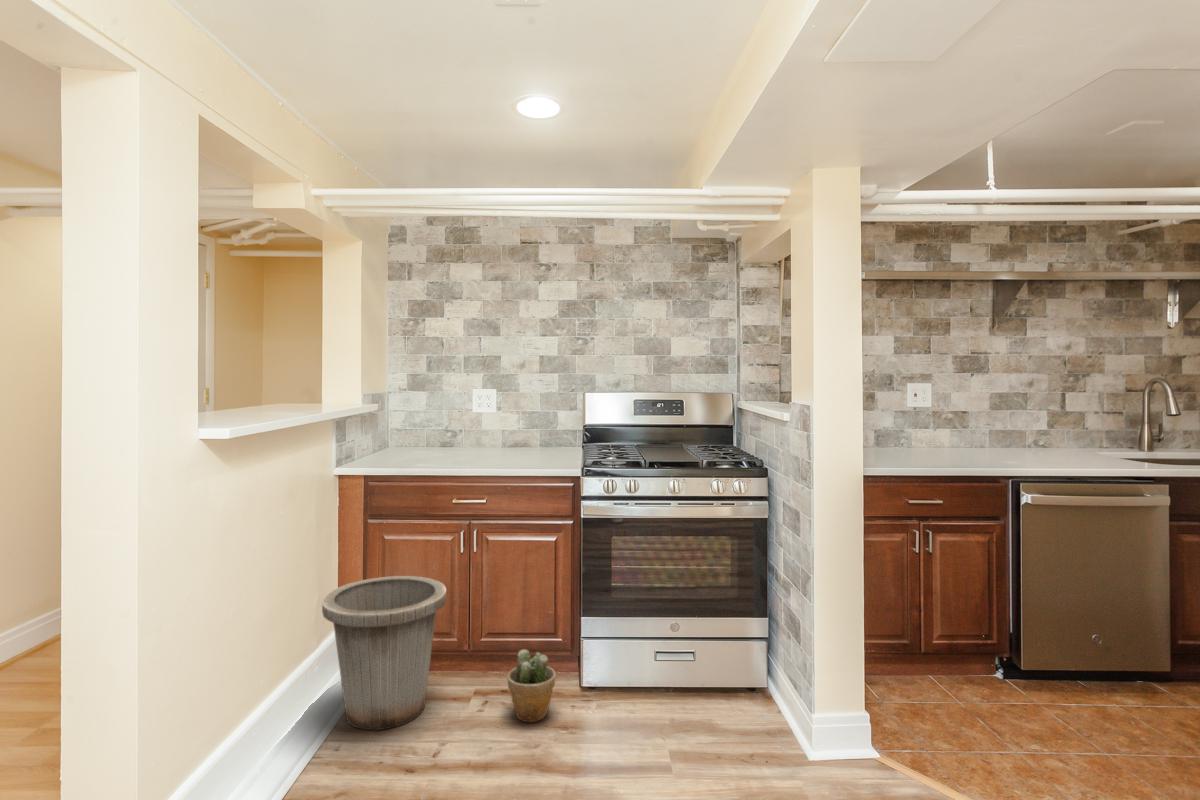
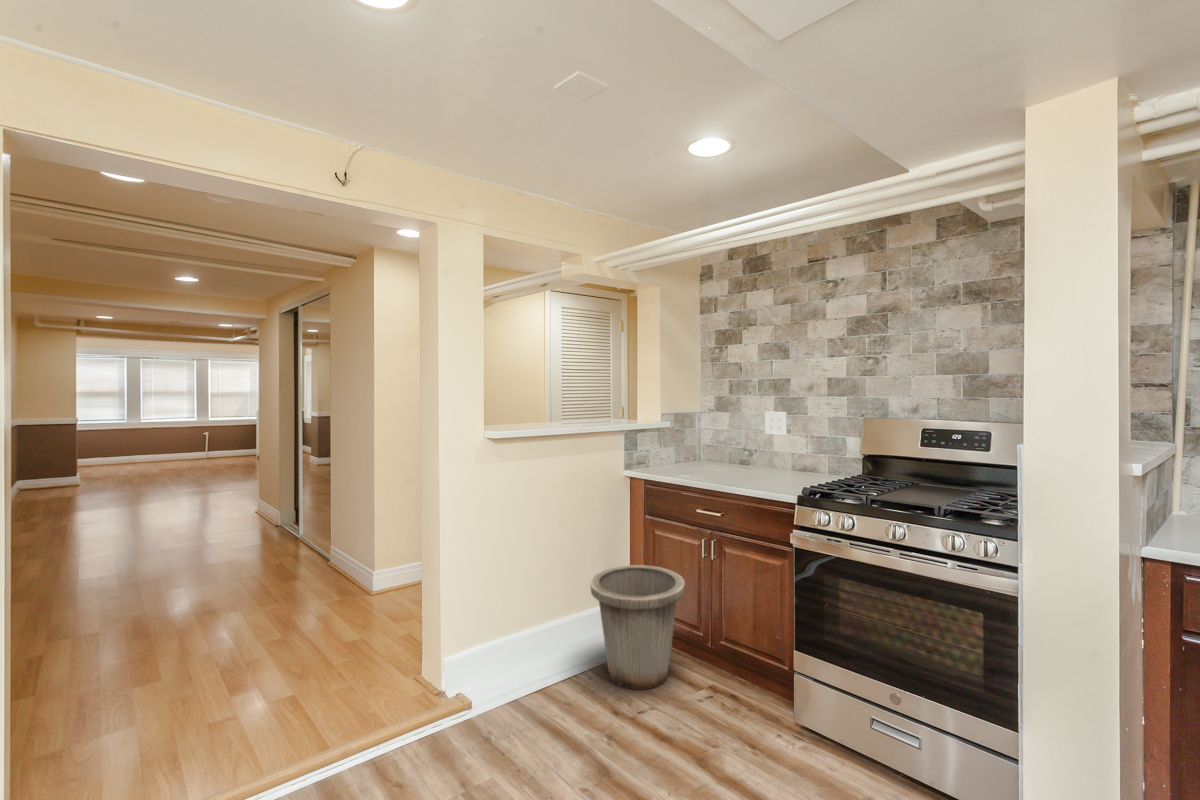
potted plant: present [507,650,556,722] -> none [711,665,758,737]

